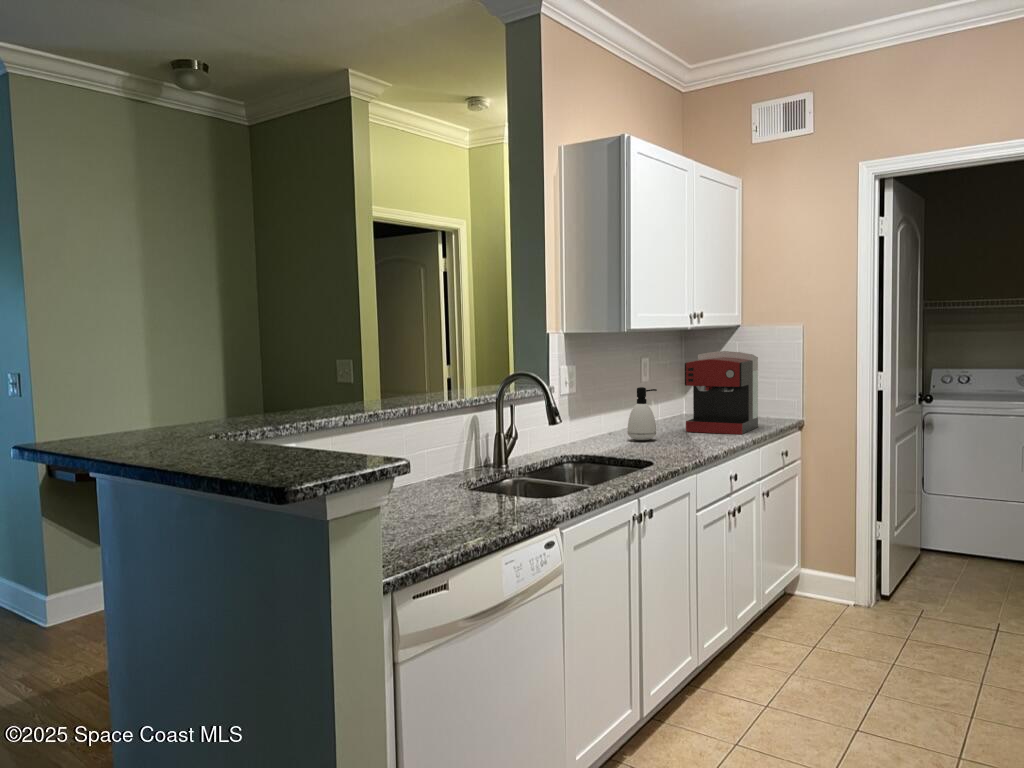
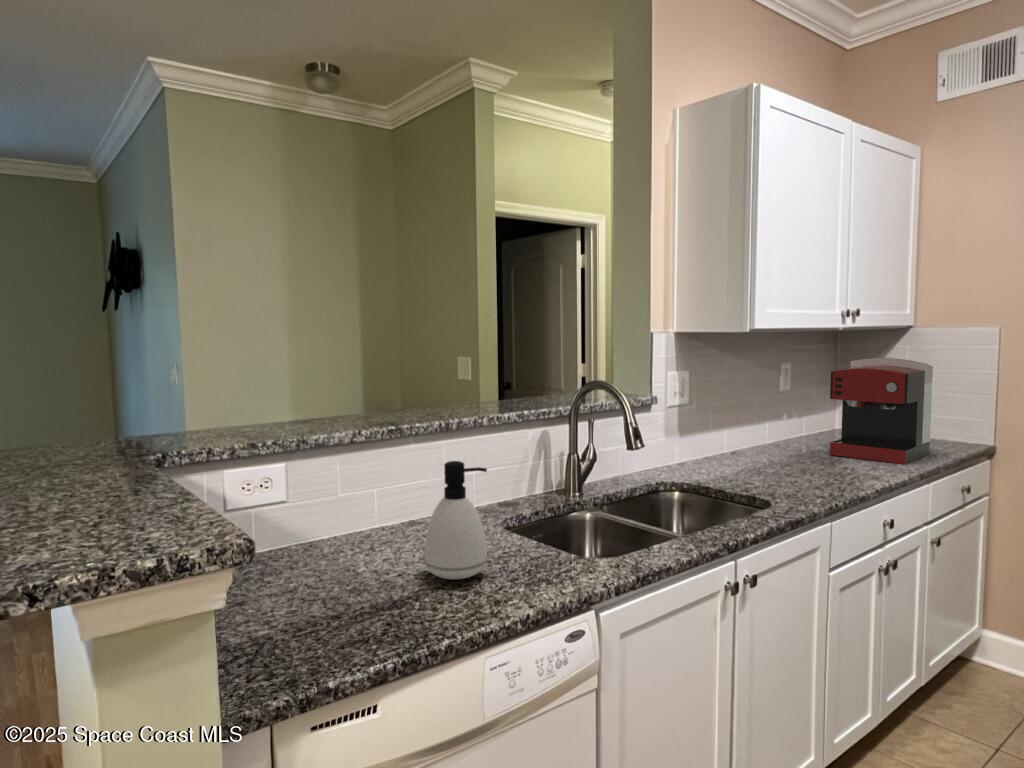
soap dispenser: present [627,387,657,440] -> present [425,461,487,580]

